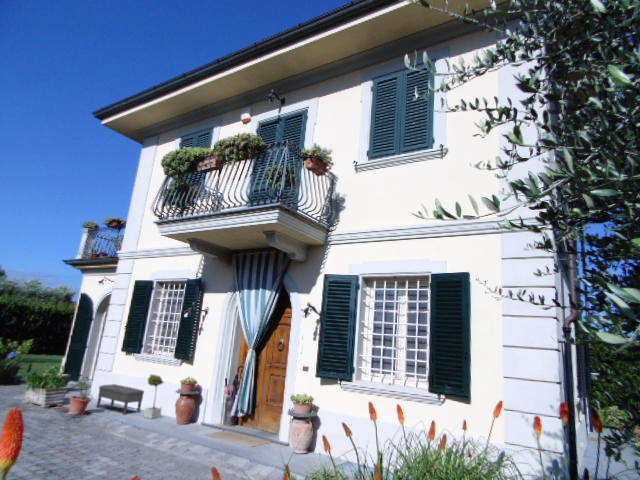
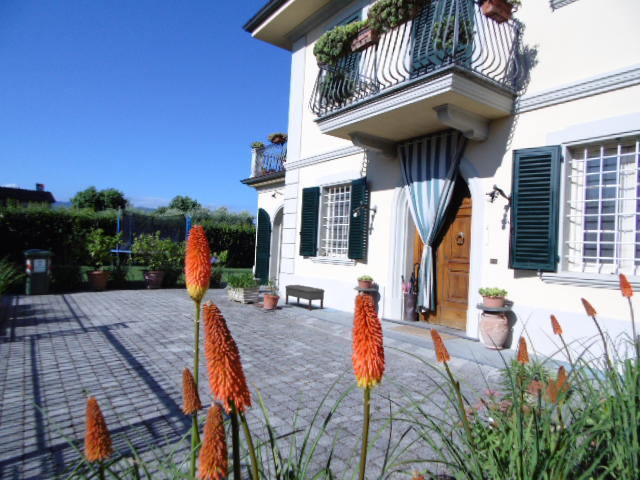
potted tree: present [144,375,163,419] -> none [326,274,342,314]

